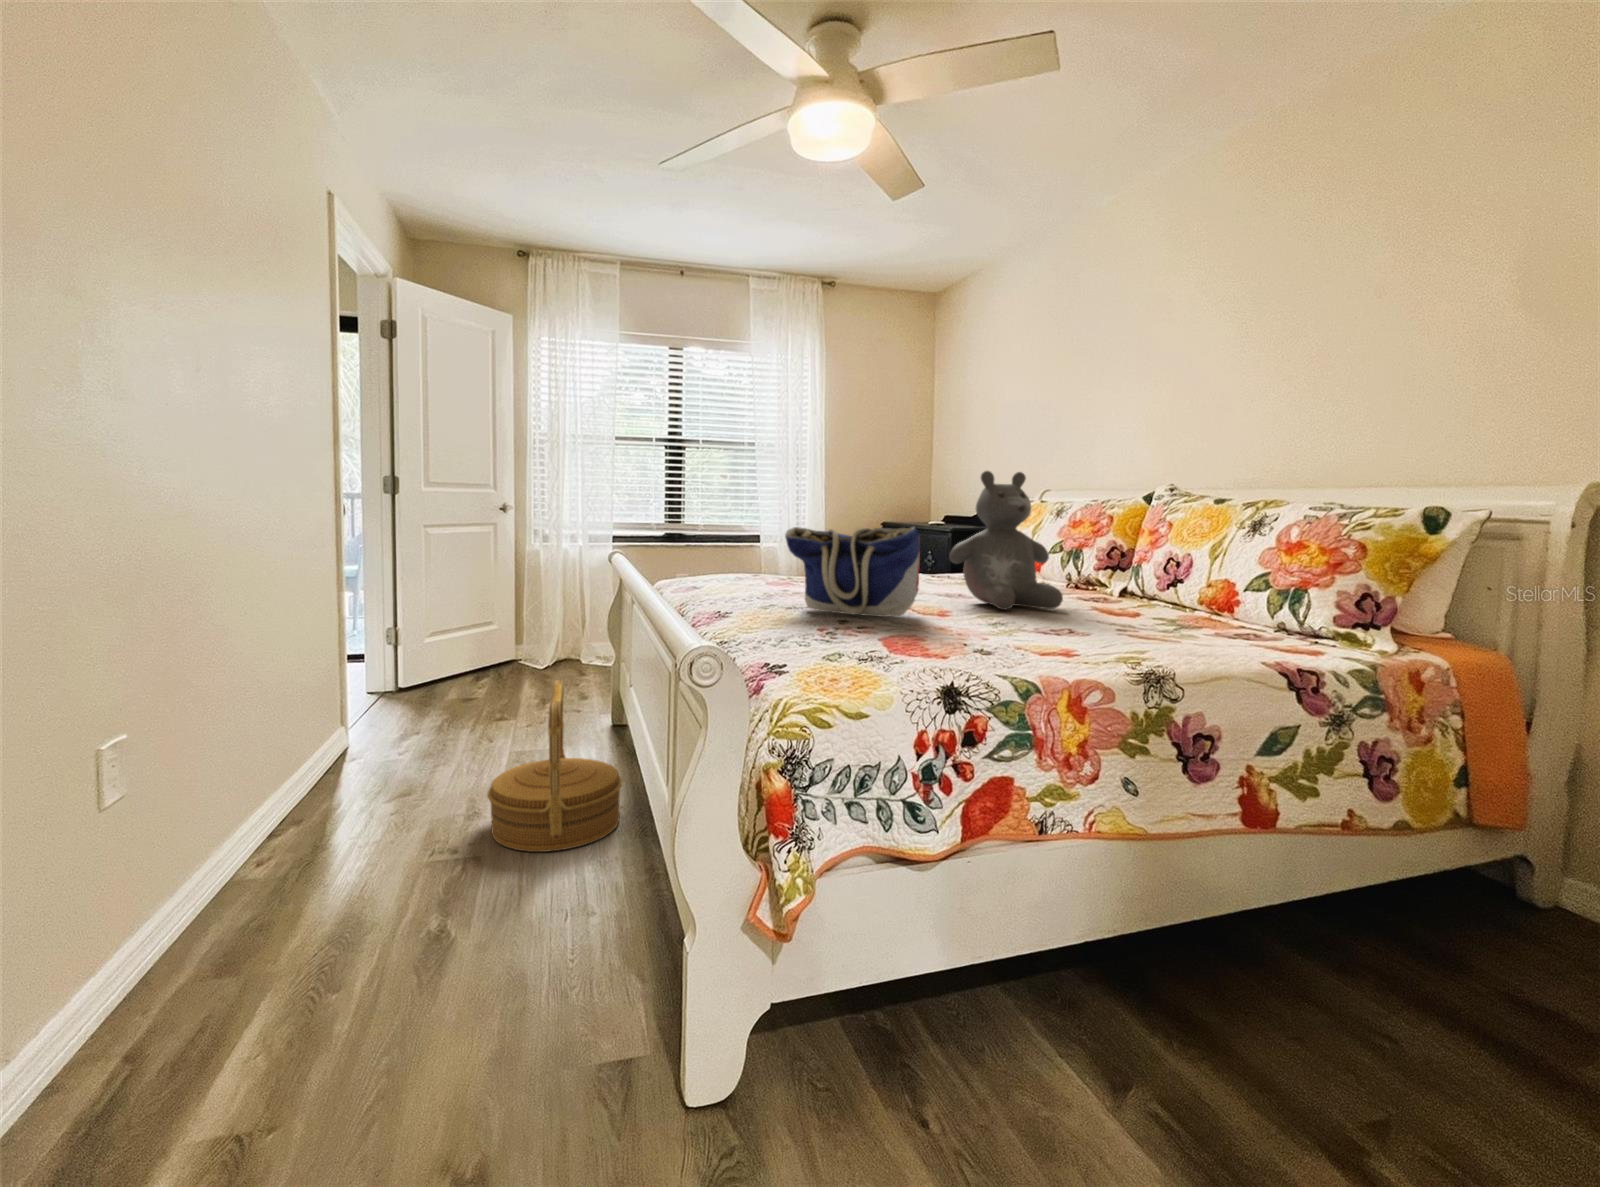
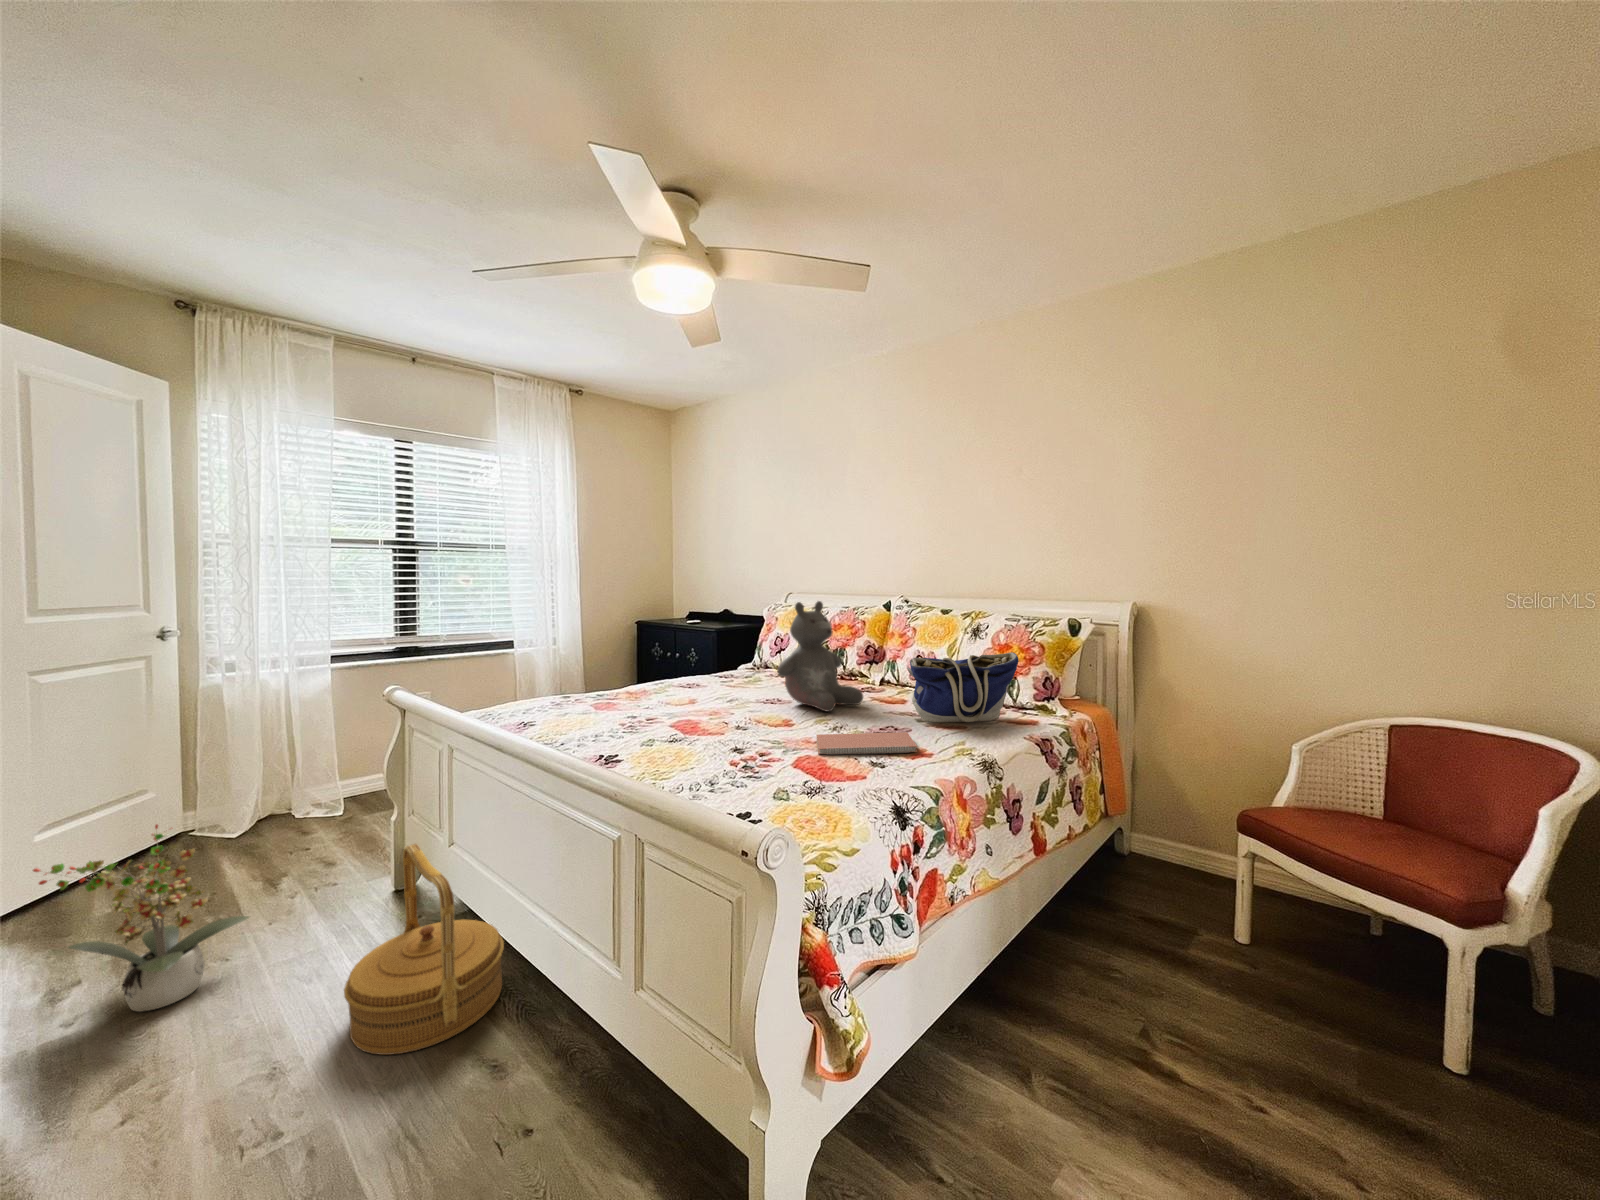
tote bag: present [785,527,920,617] -> present [907,652,1019,722]
notebook: none [926,620,1067,646] -> present [817,732,917,755]
potted plant: none [328,634,463,776] -> present [33,824,249,1012]

